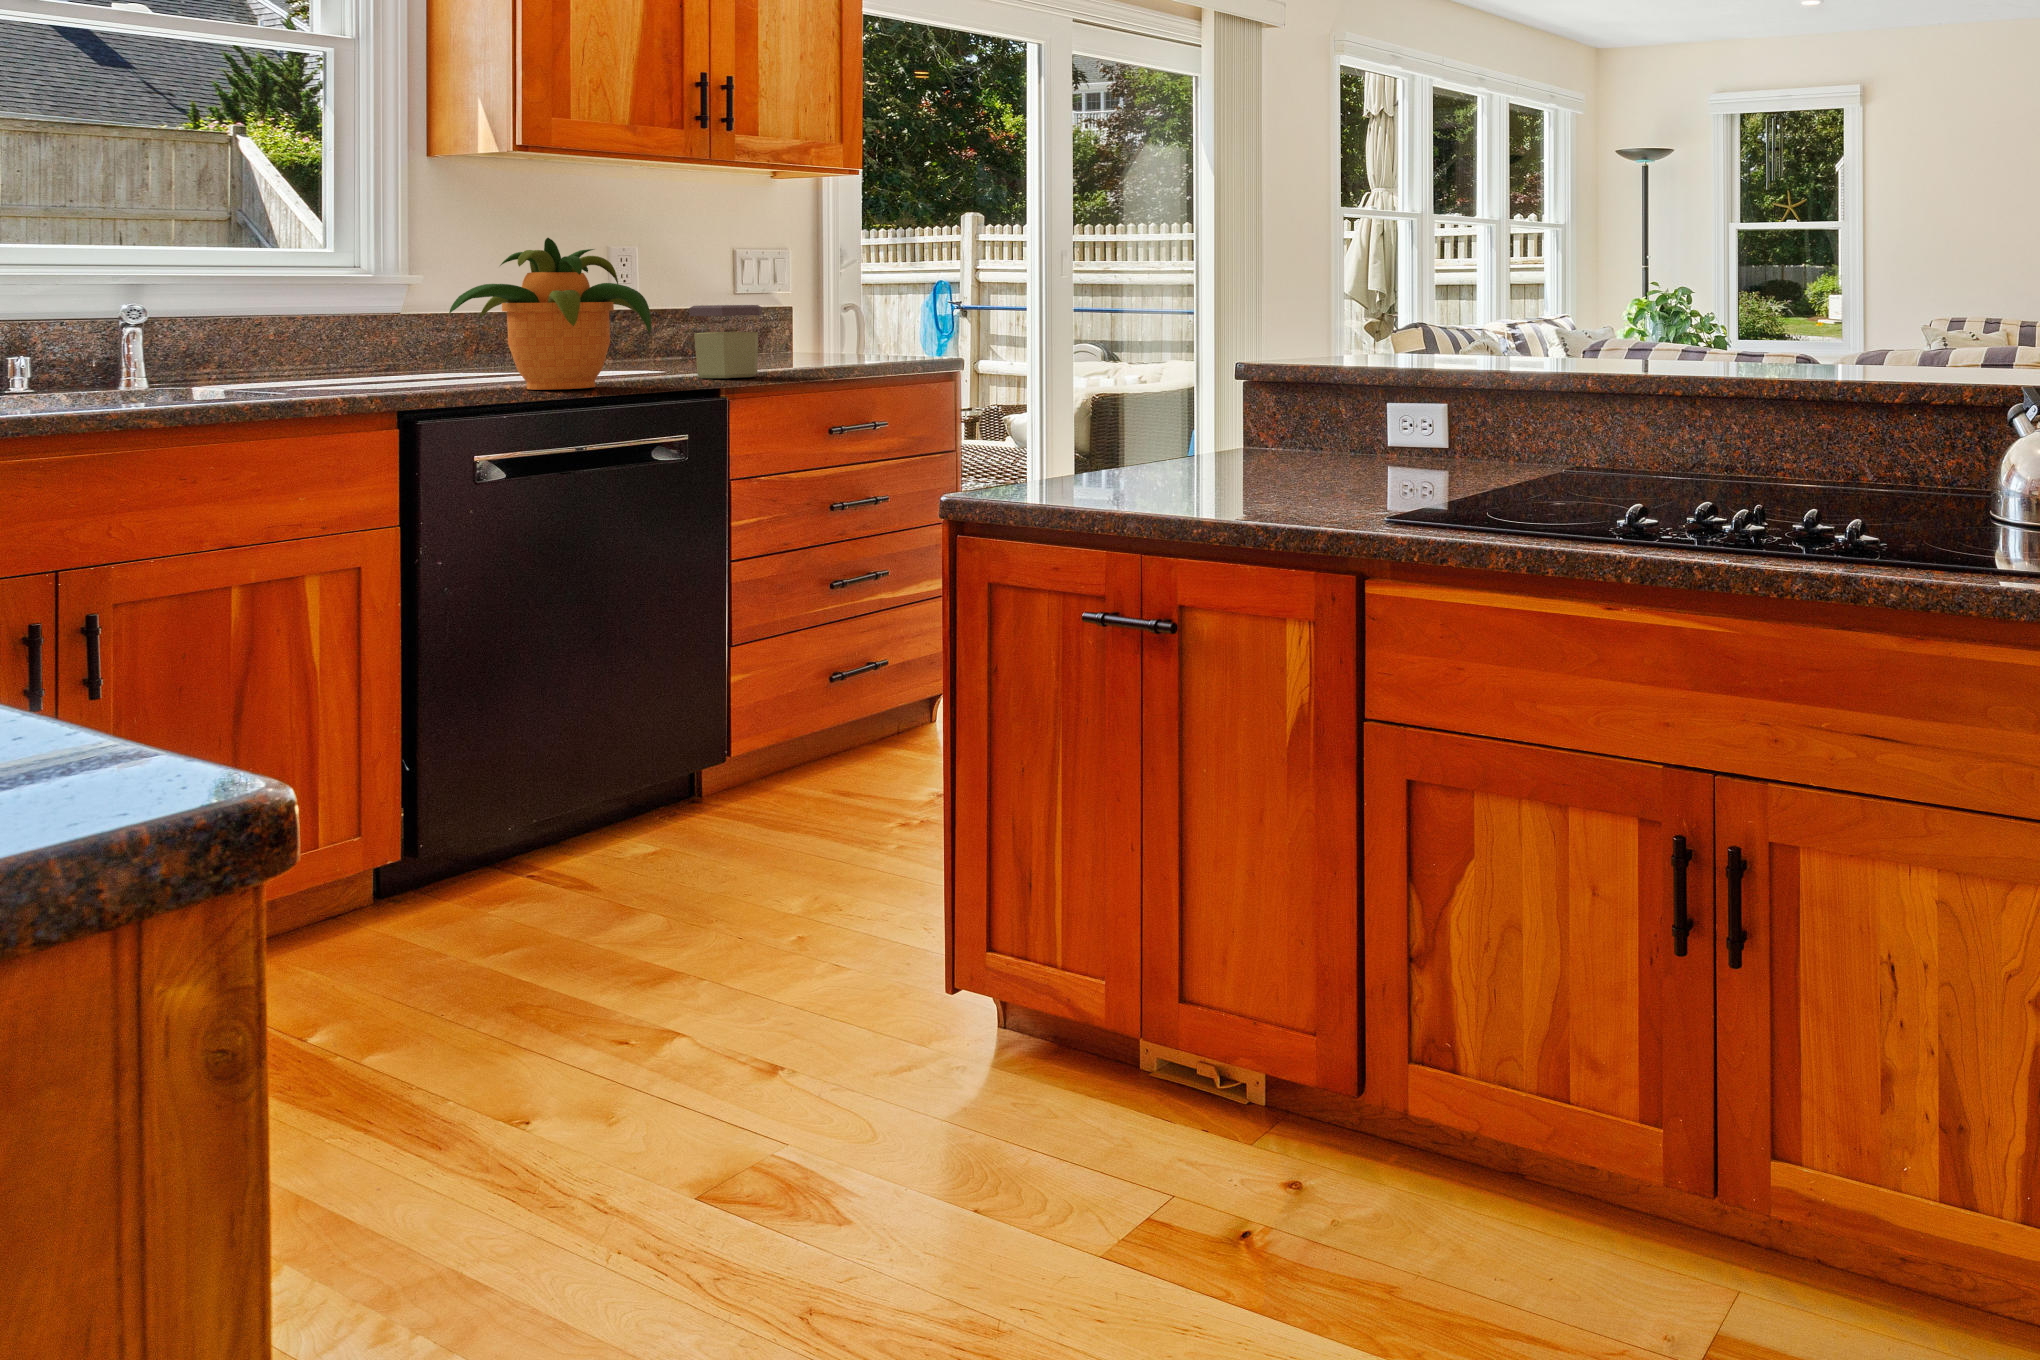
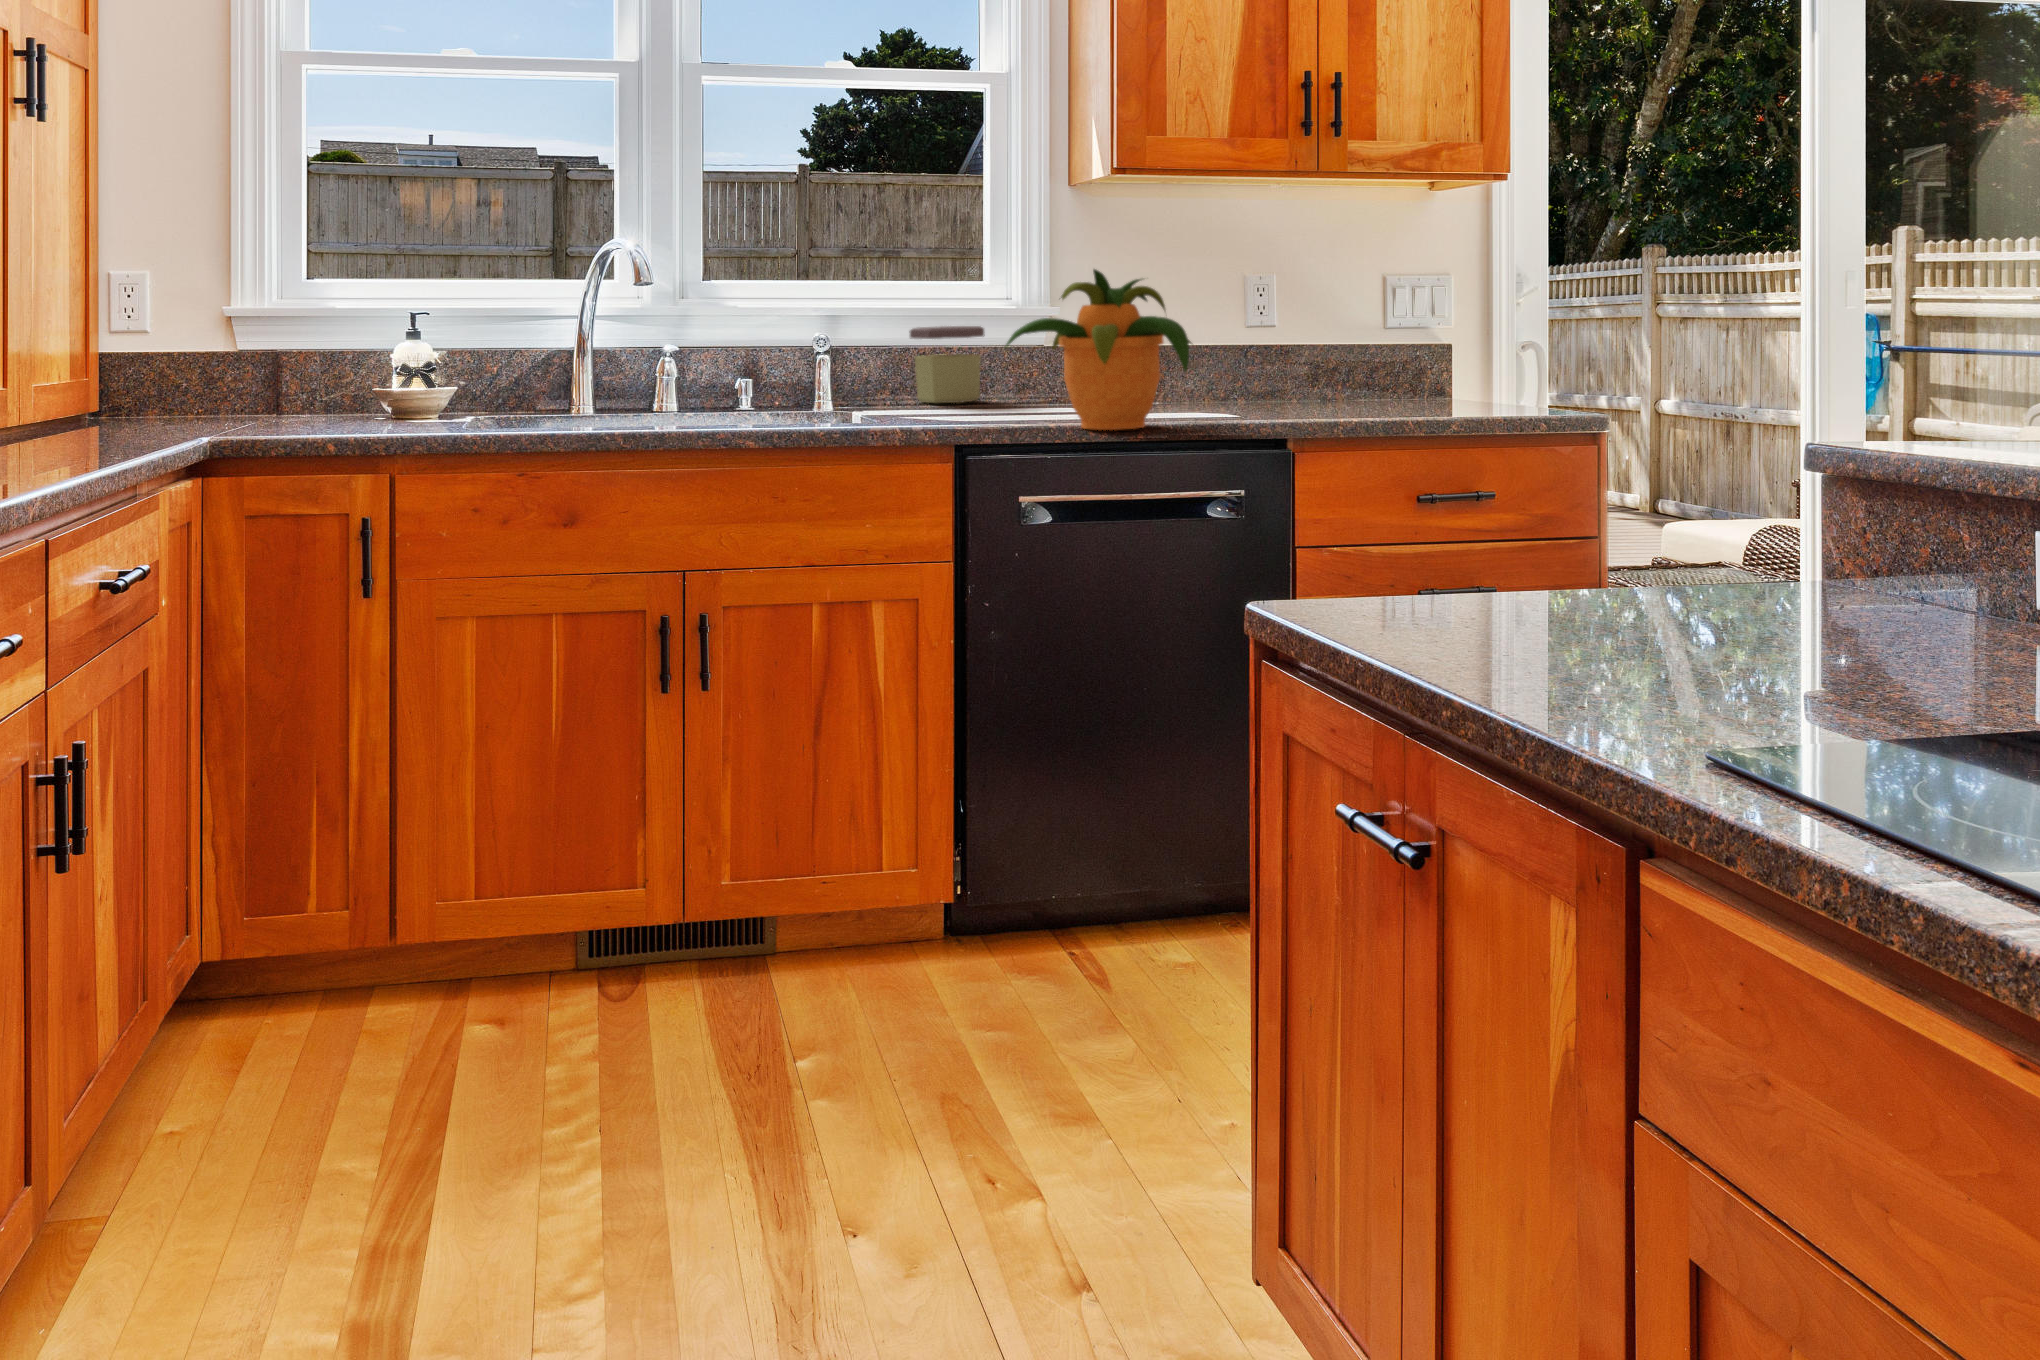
jar: present [689,305,762,378] -> present [909,326,985,403]

